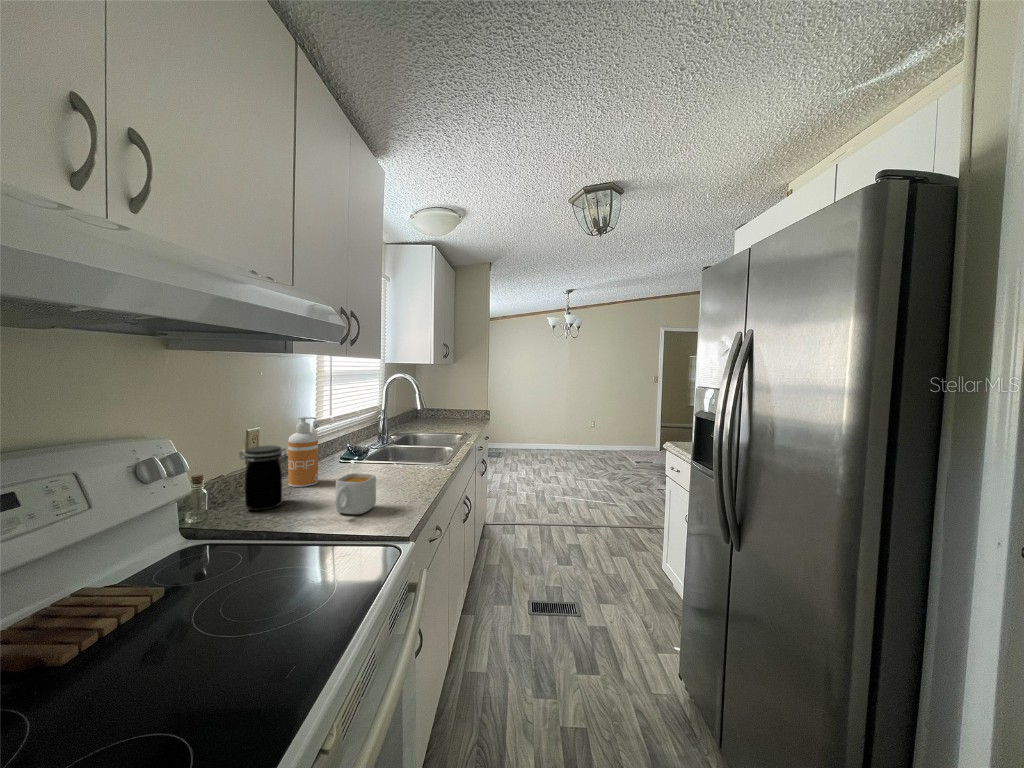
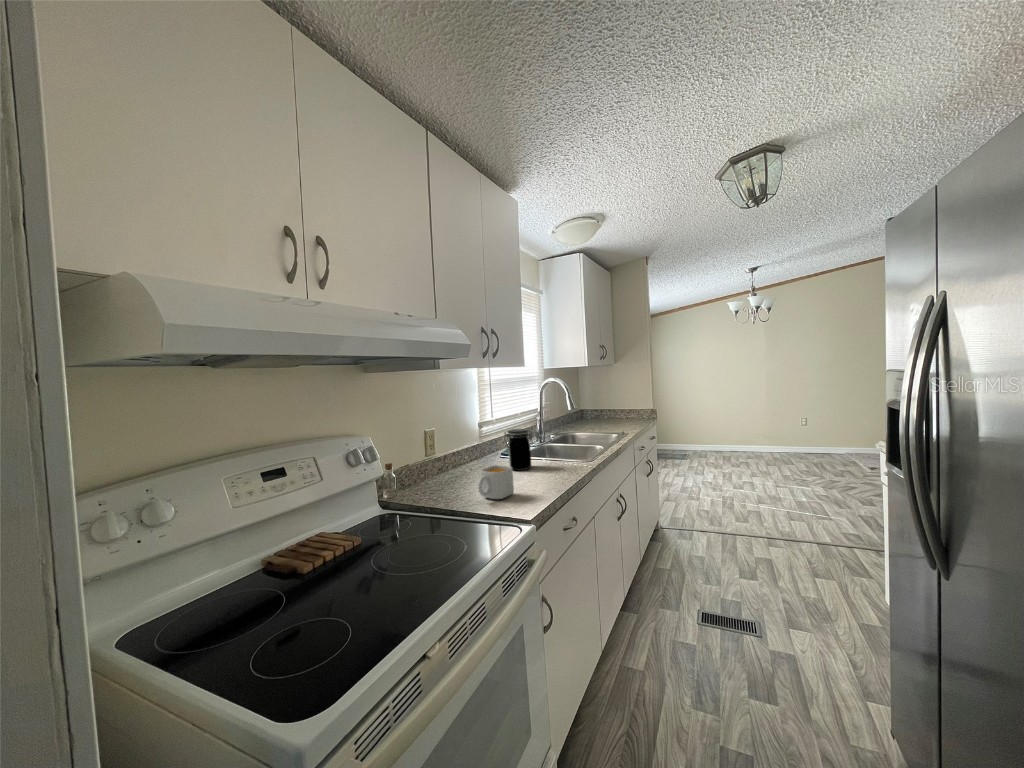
soap dispenser: present [288,417,318,487] -> none [455,419,479,476]
jar: present [240,446,287,511] -> present [504,429,532,470]

